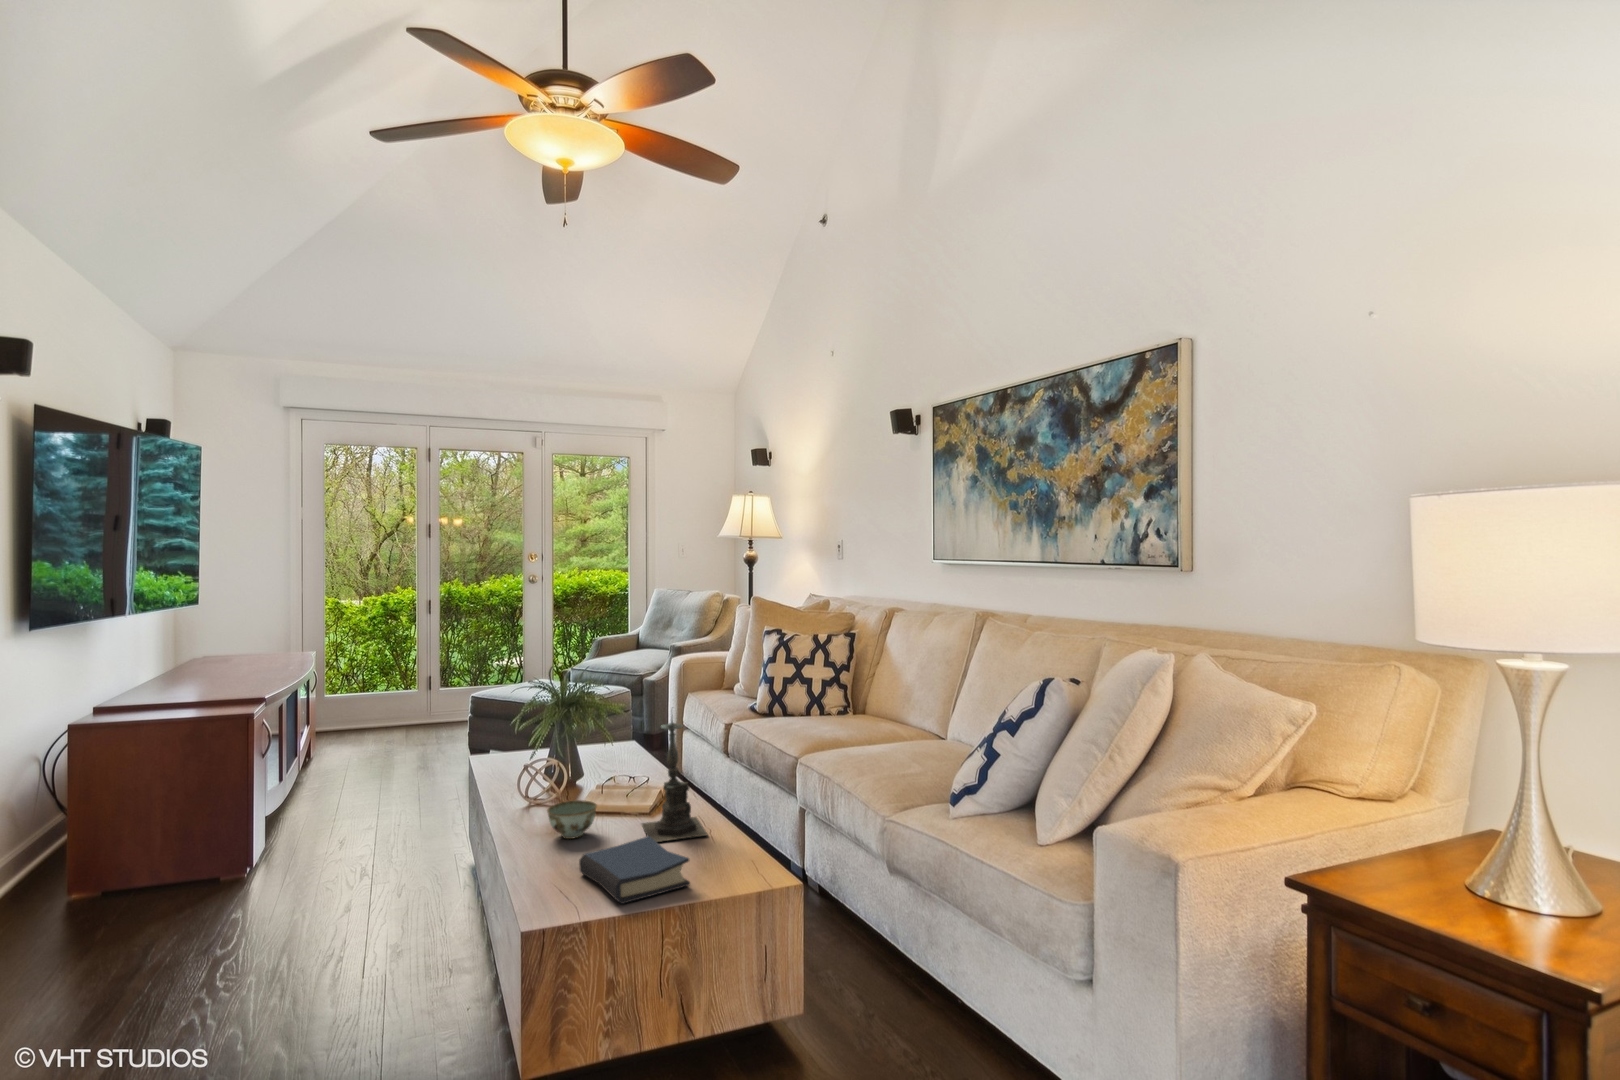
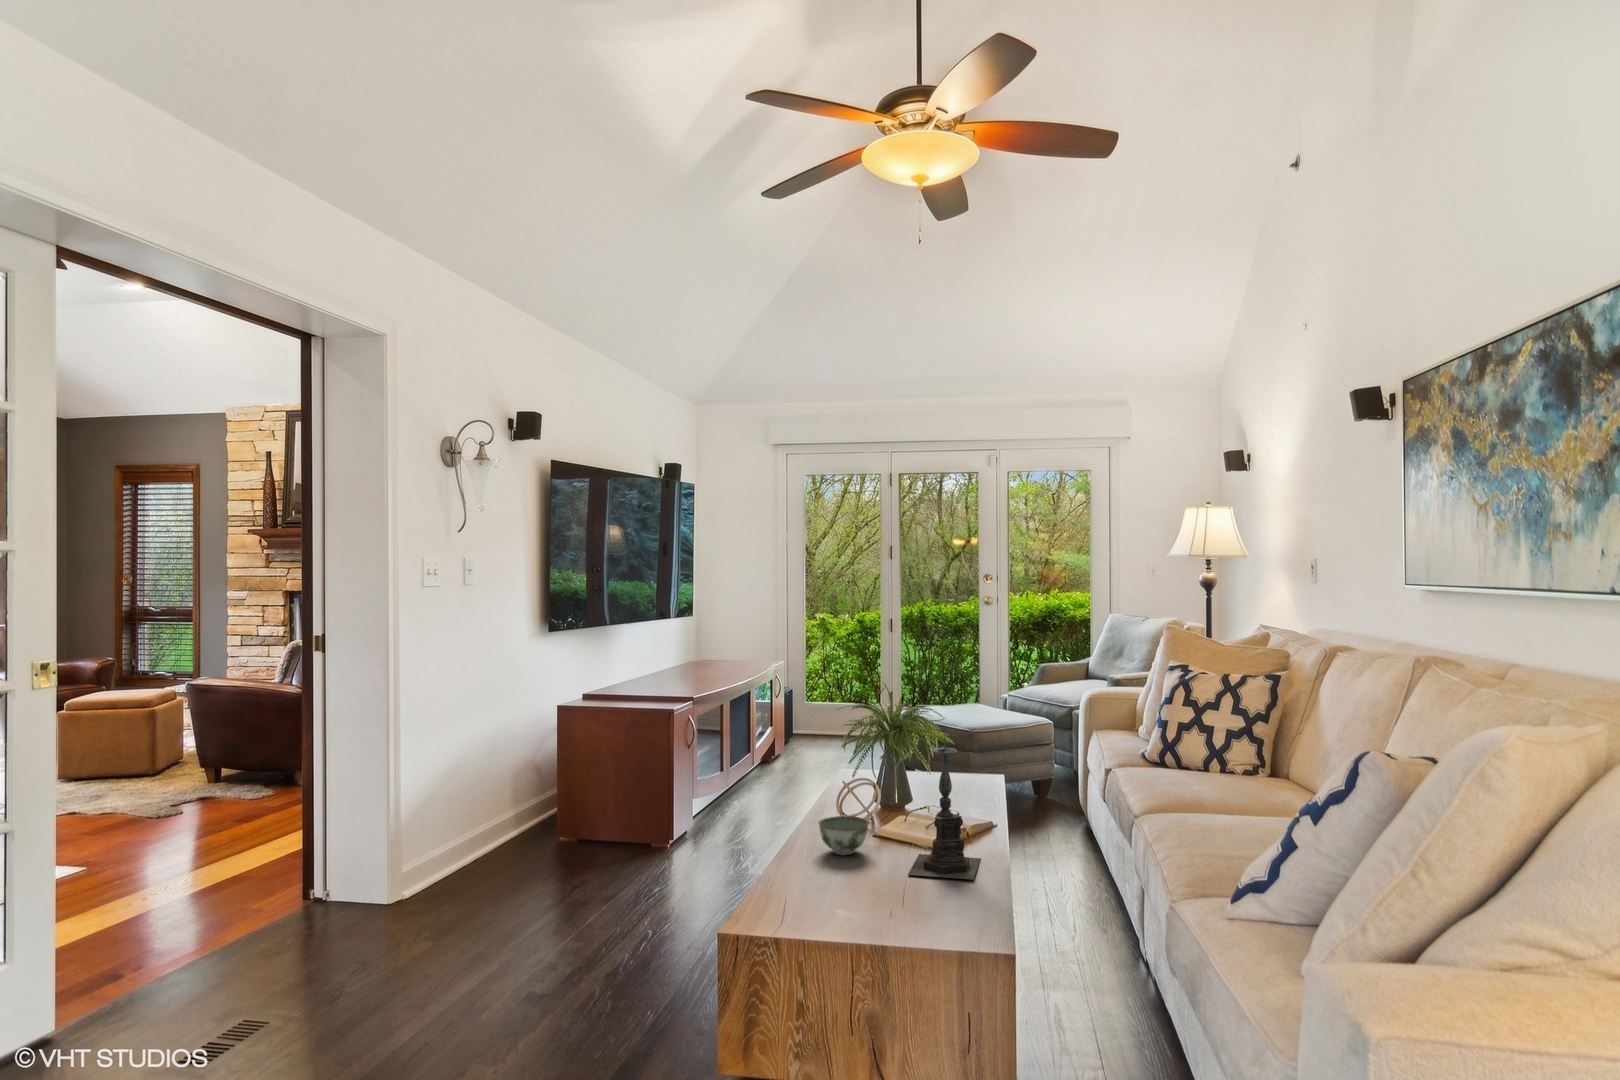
hardback book: present [579,836,690,904] -> none [815,865,906,928]

